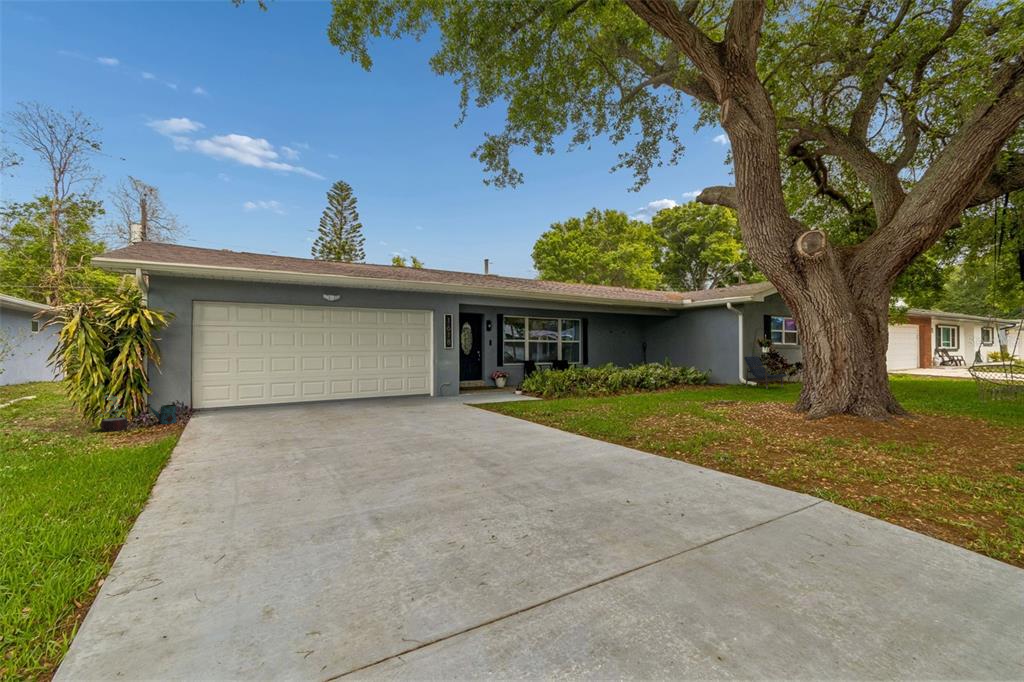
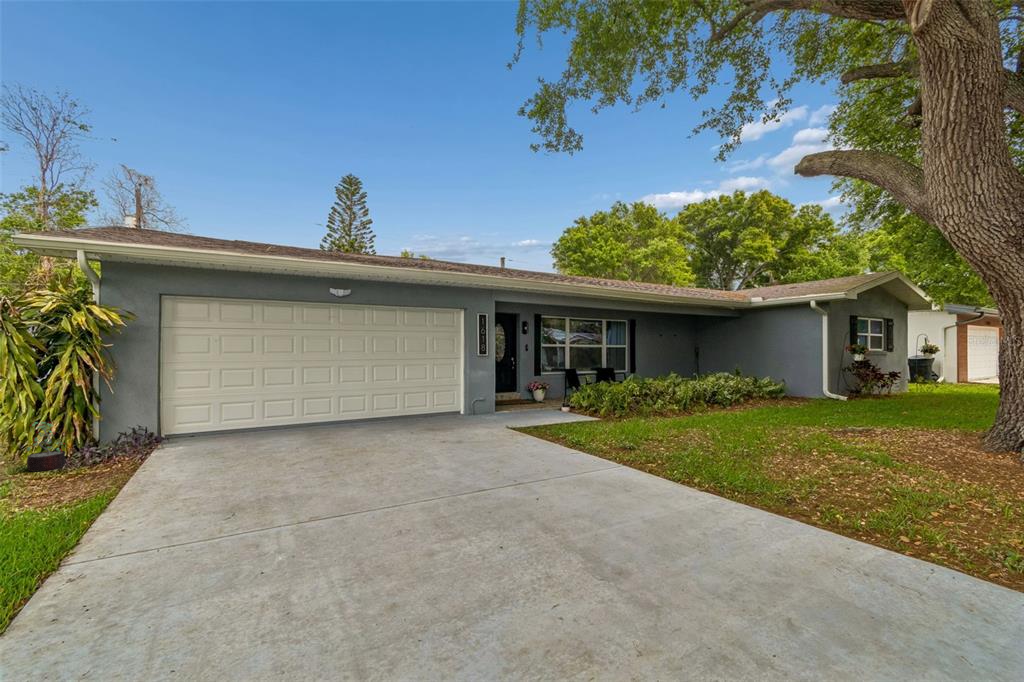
lounge chair: present [744,356,786,389] -> none [834,365,890,406]
watering can: present [146,404,182,424] -> none [92,431,142,459]

